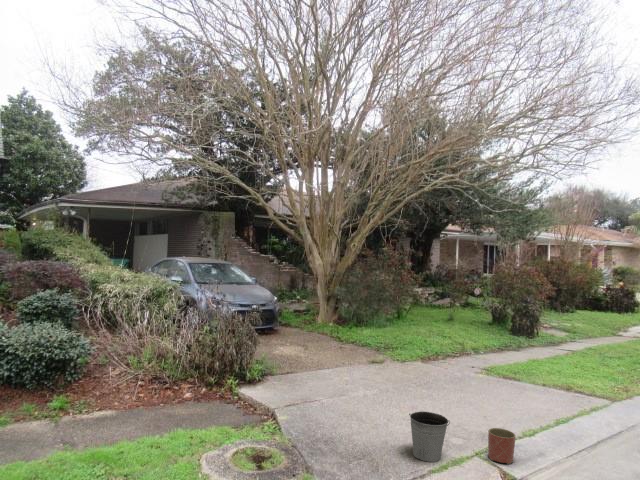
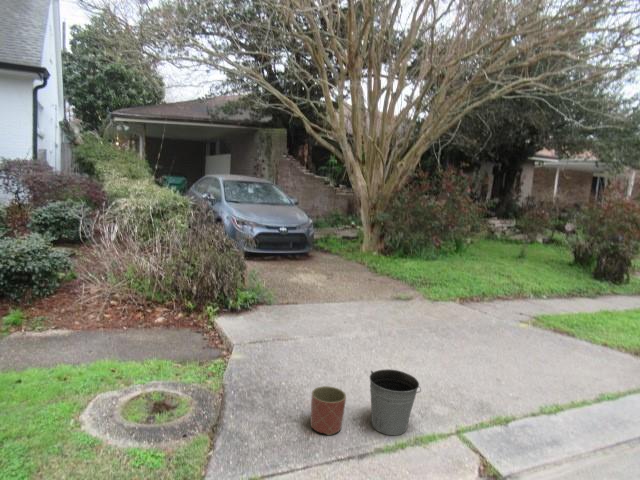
planter: present [488,428,515,464] -> present [311,386,346,435]

